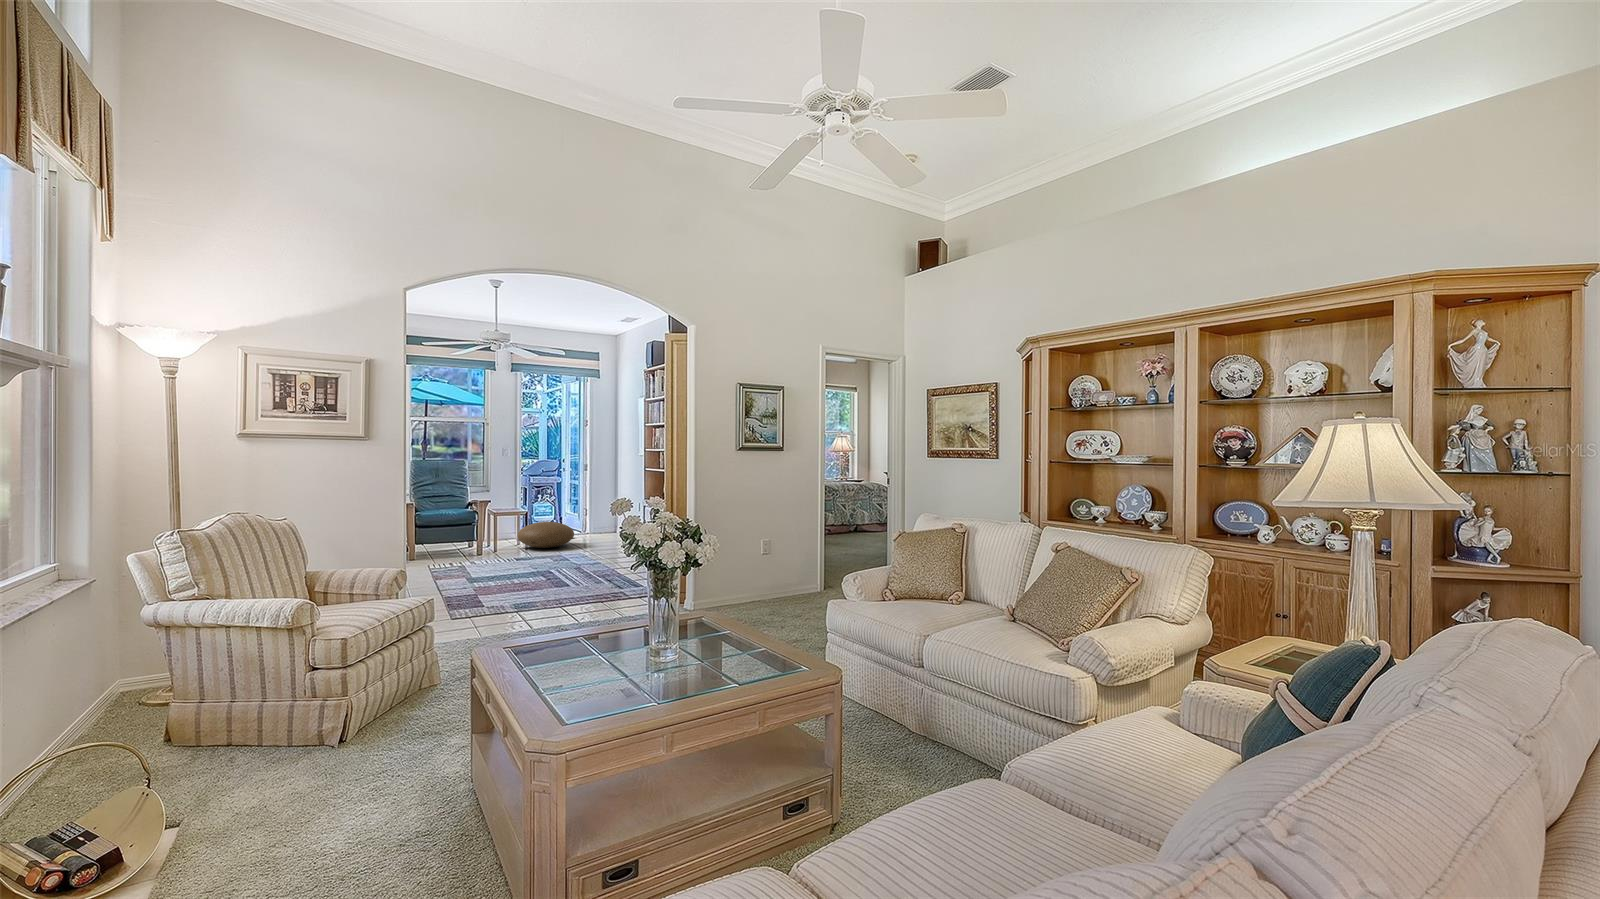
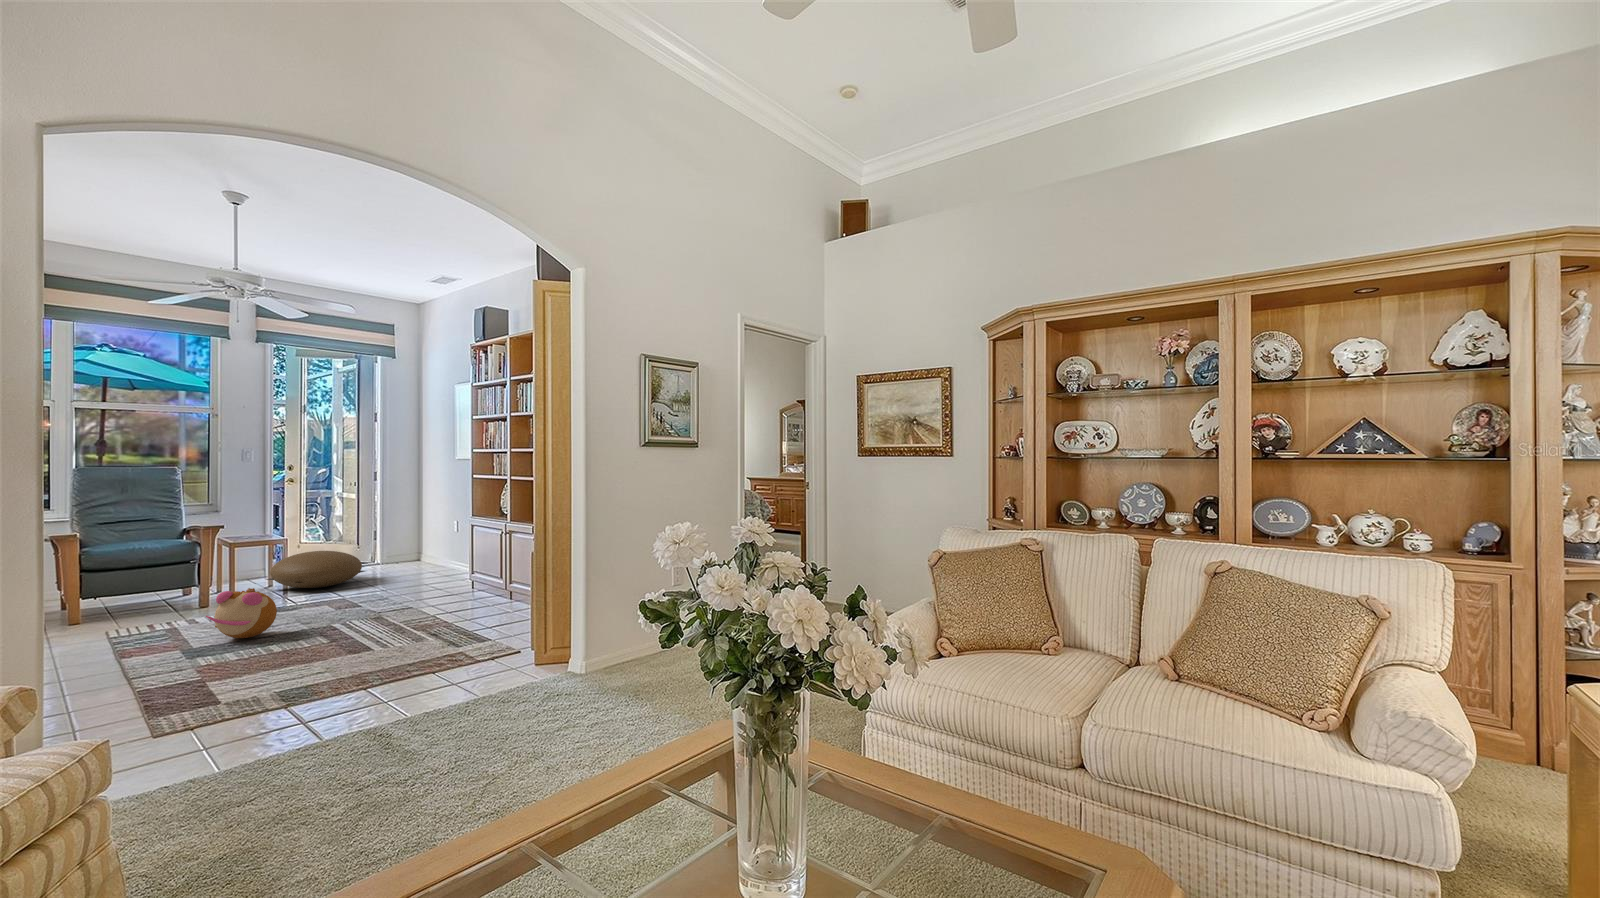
plush toy: none [479,542,518,575] -> present [206,588,277,638]

